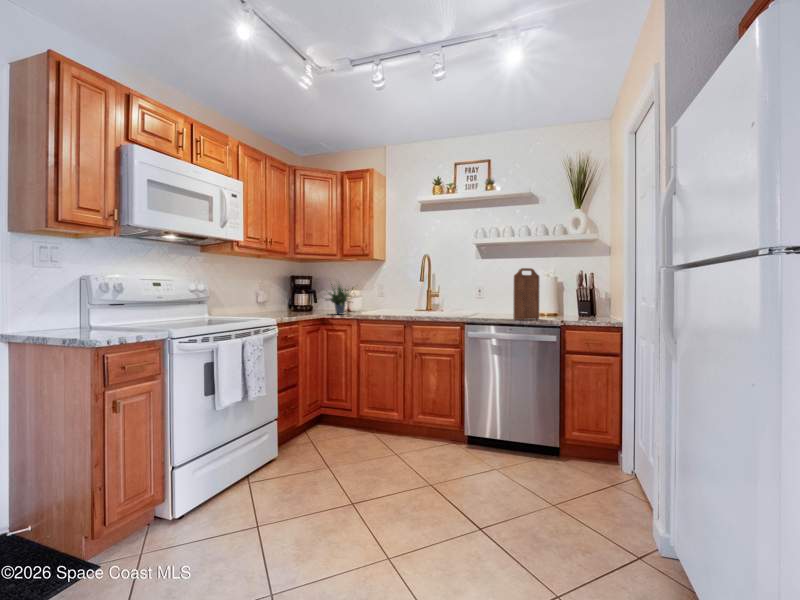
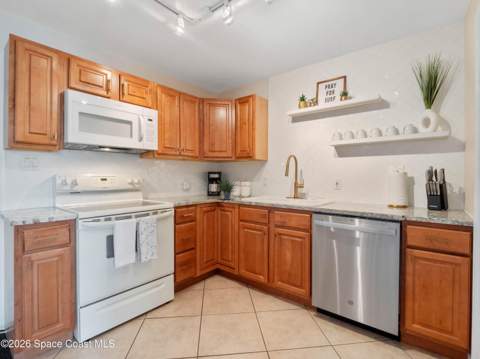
cutting board: present [513,268,539,320] -> none [353,165,380,212]

